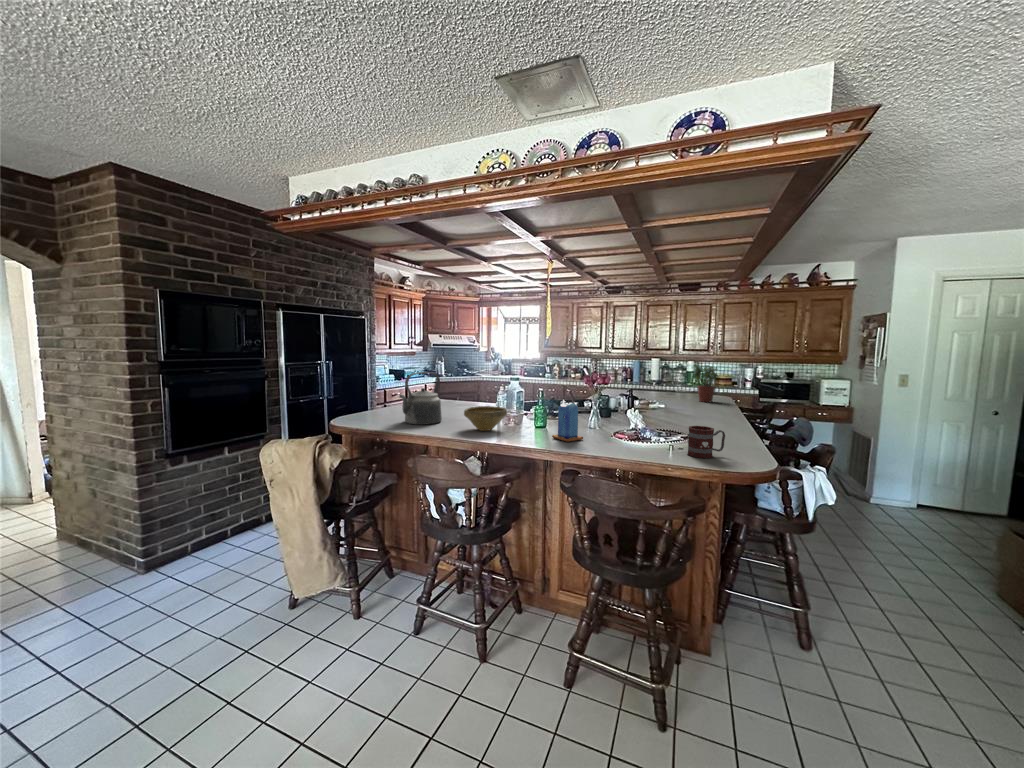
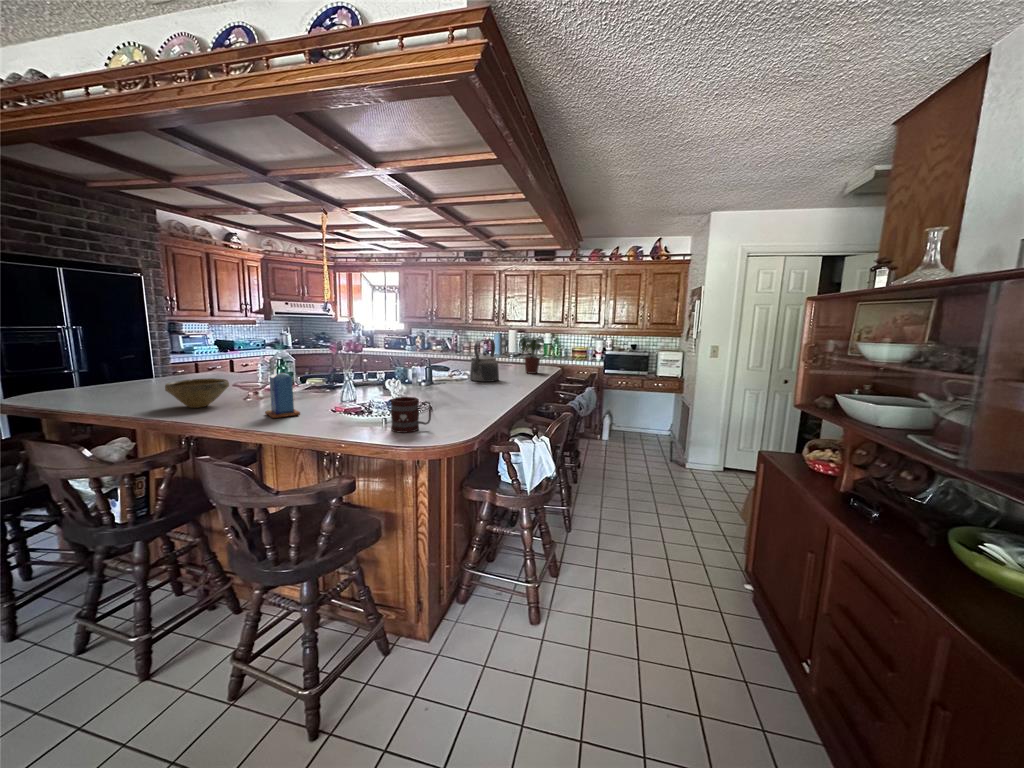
kettle: present [400,372,442,425] -> present [470,340,499,382]

